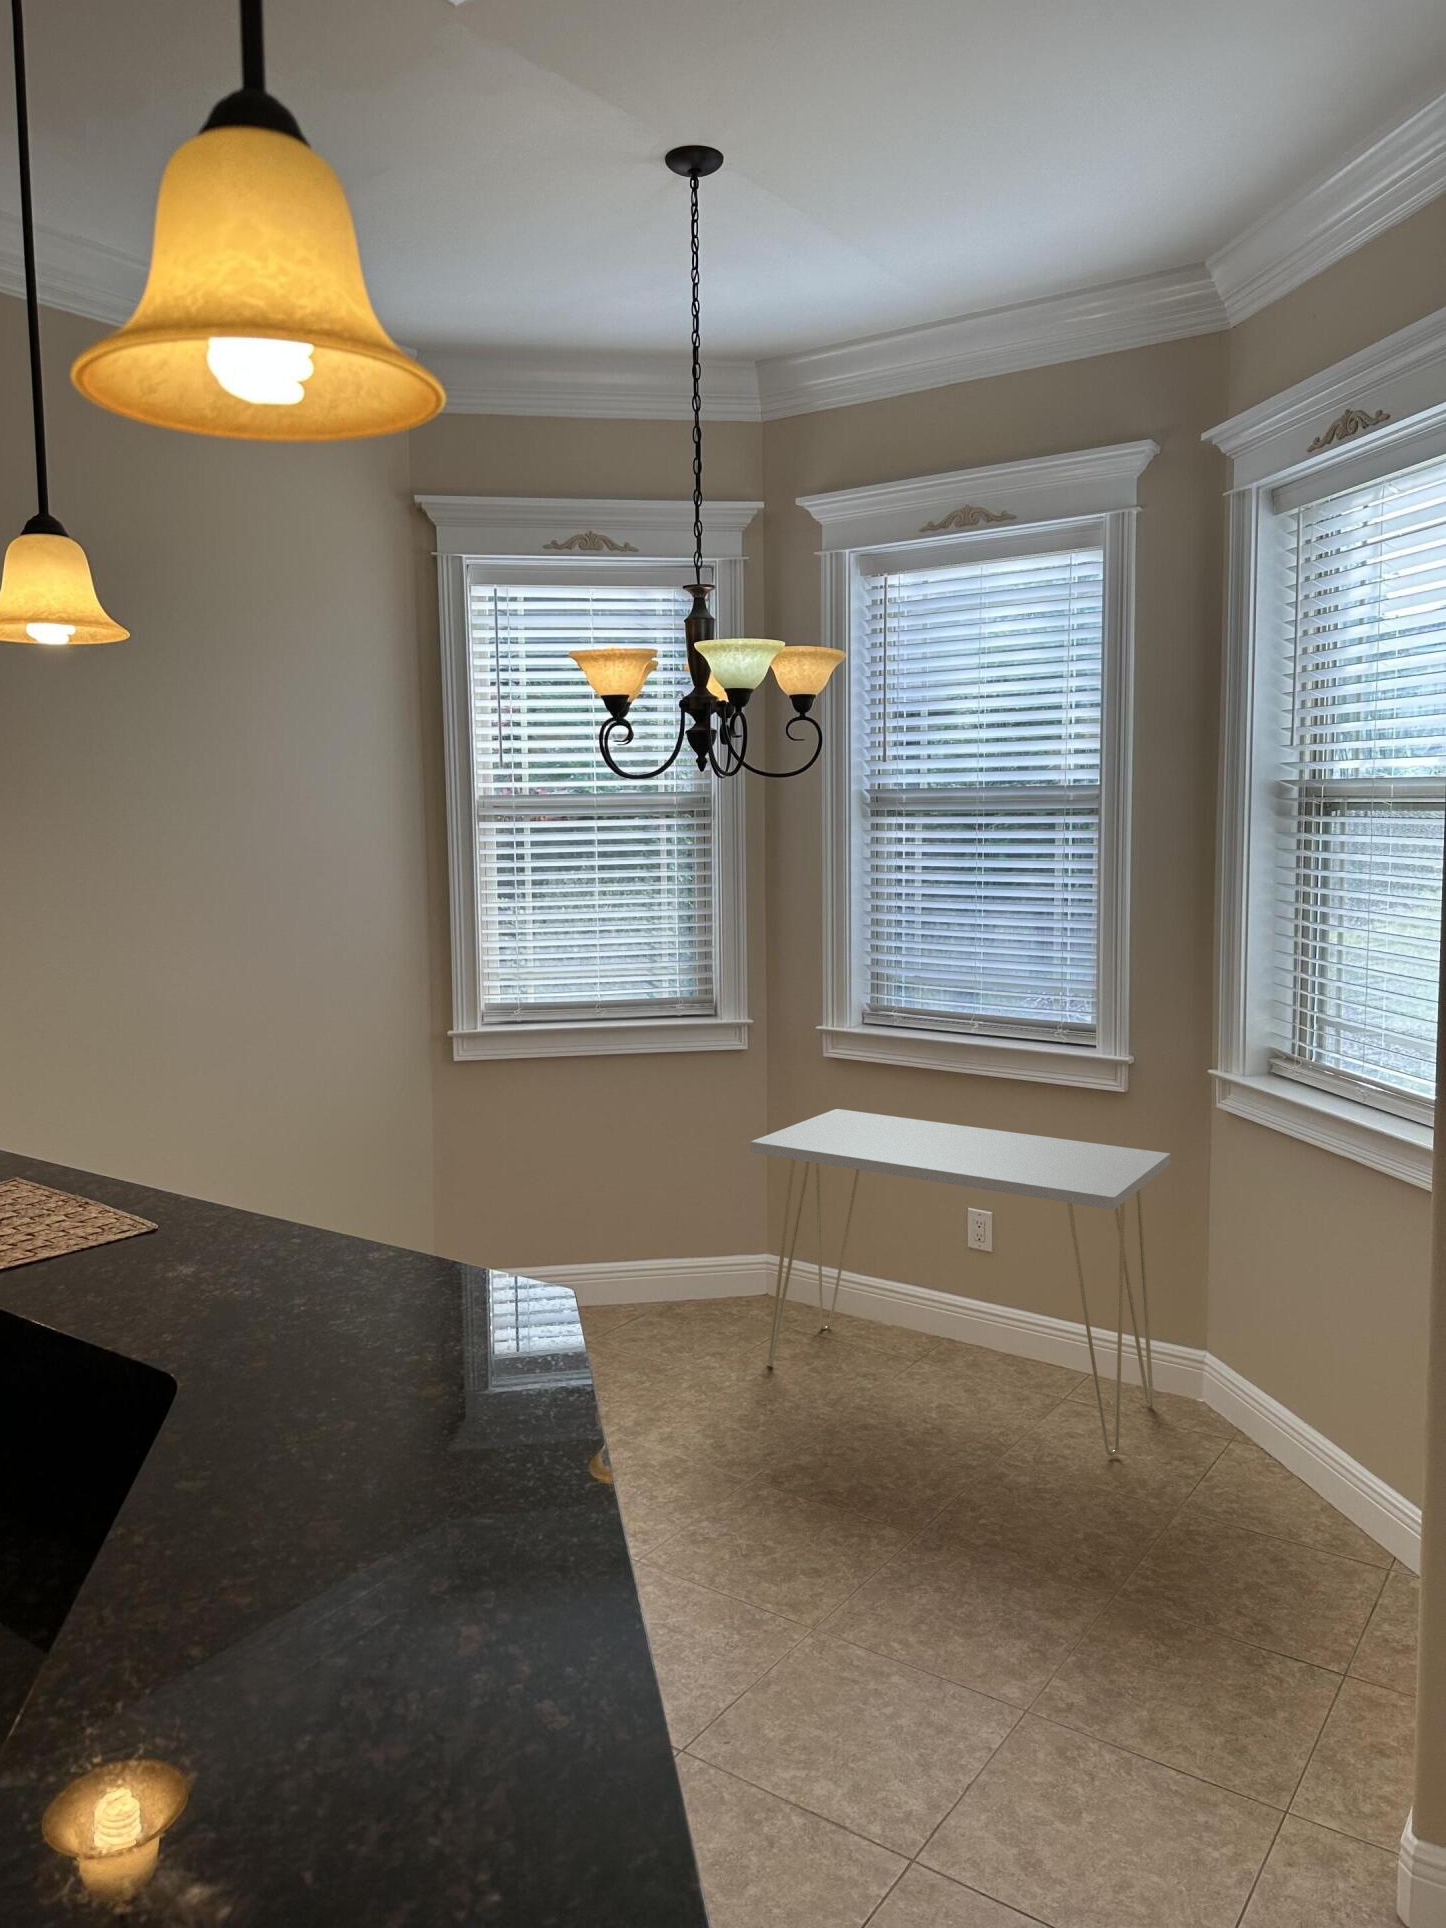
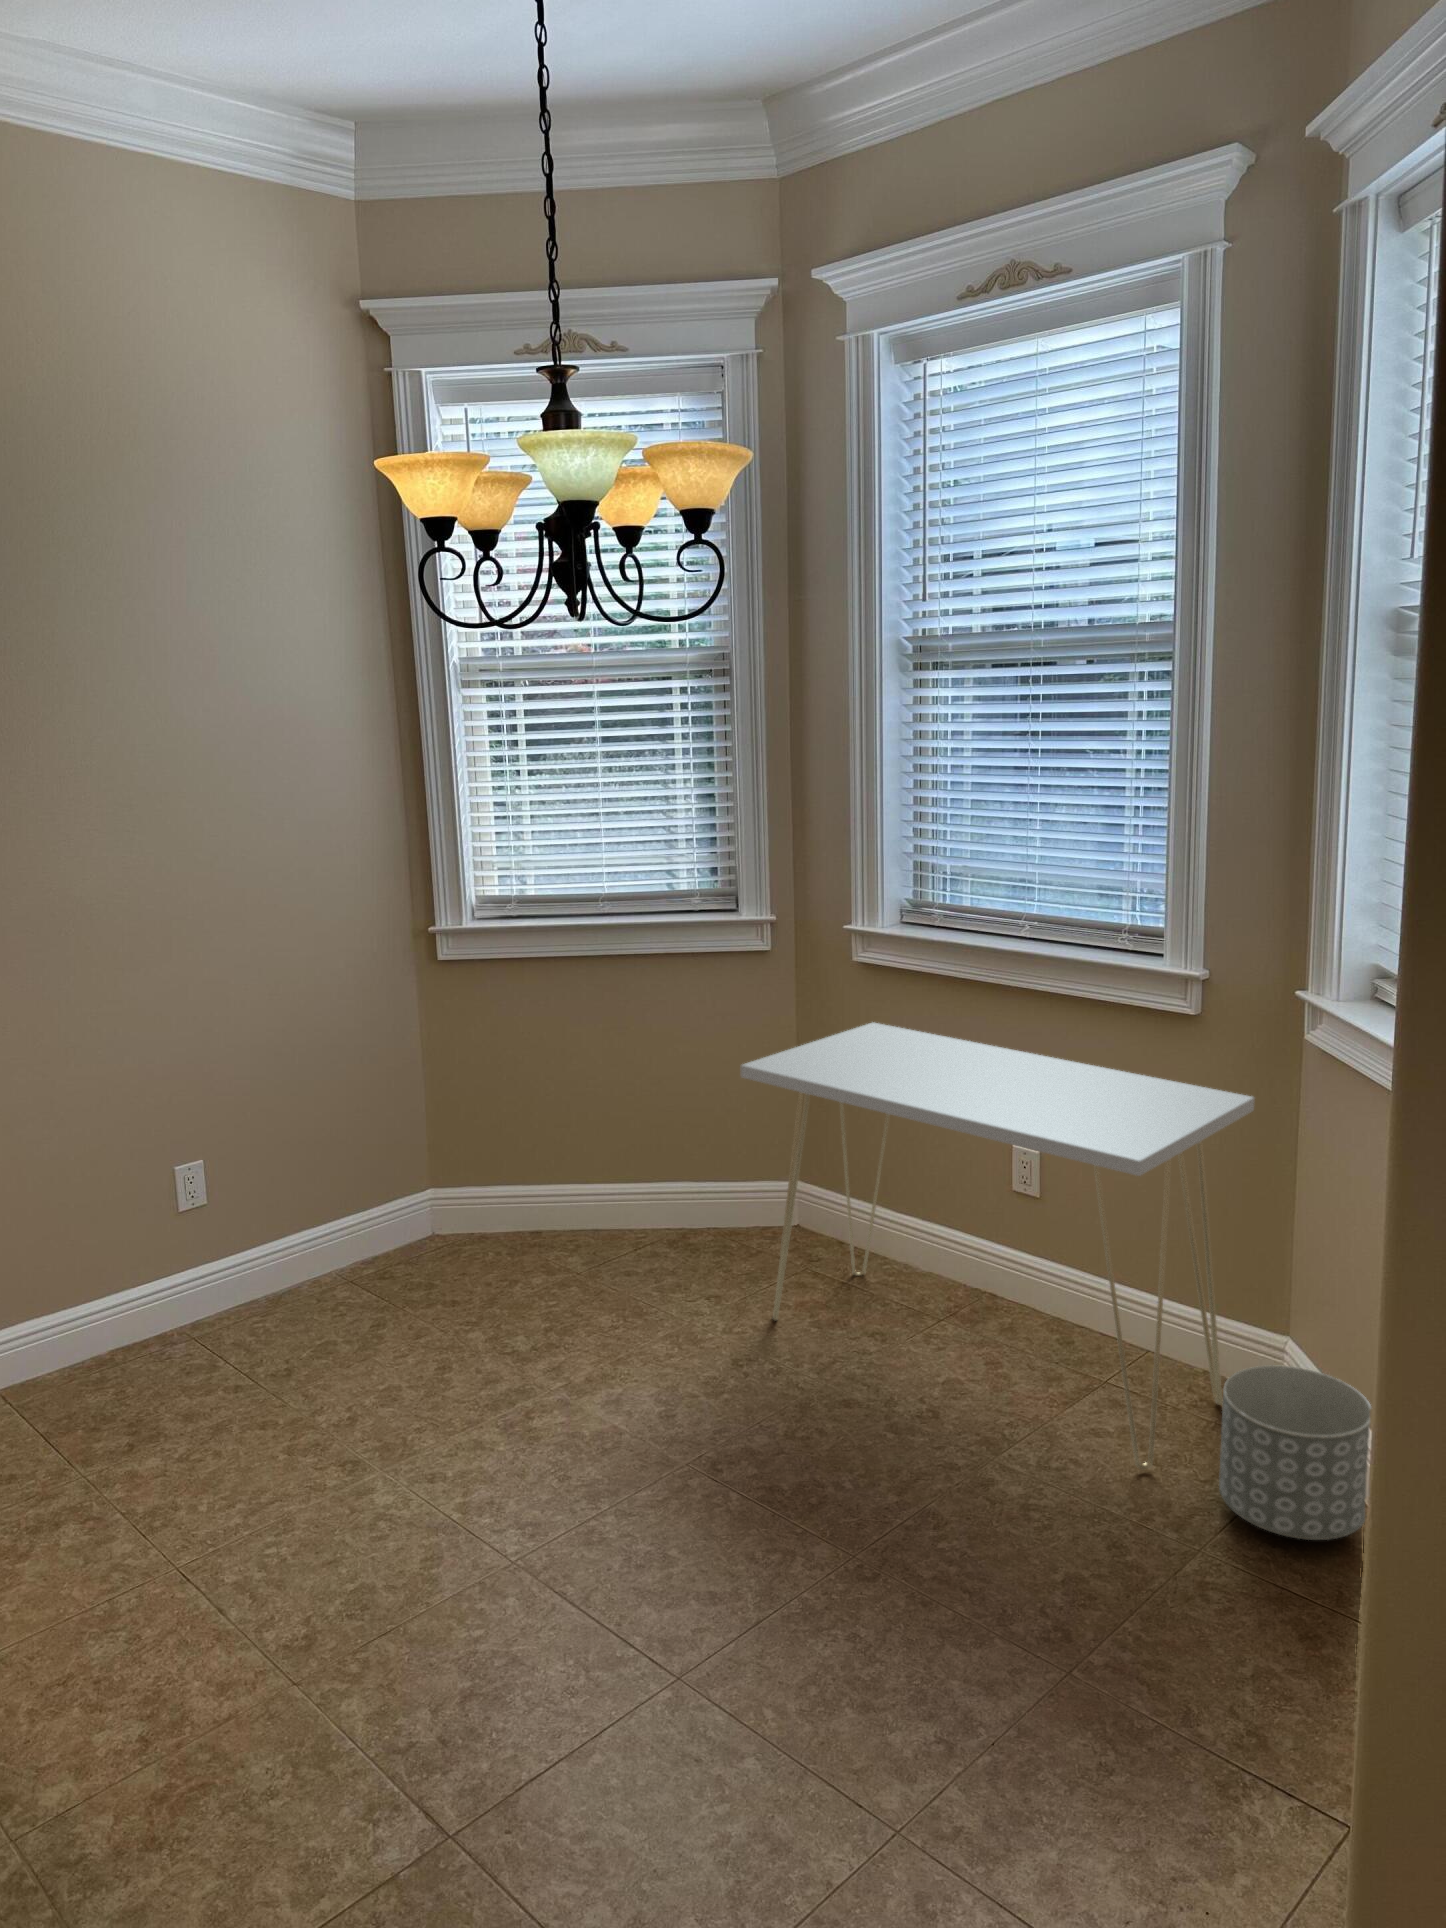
planter: none [1177,1361,1295,1492] -> present [1219,1365,1371,1540]

